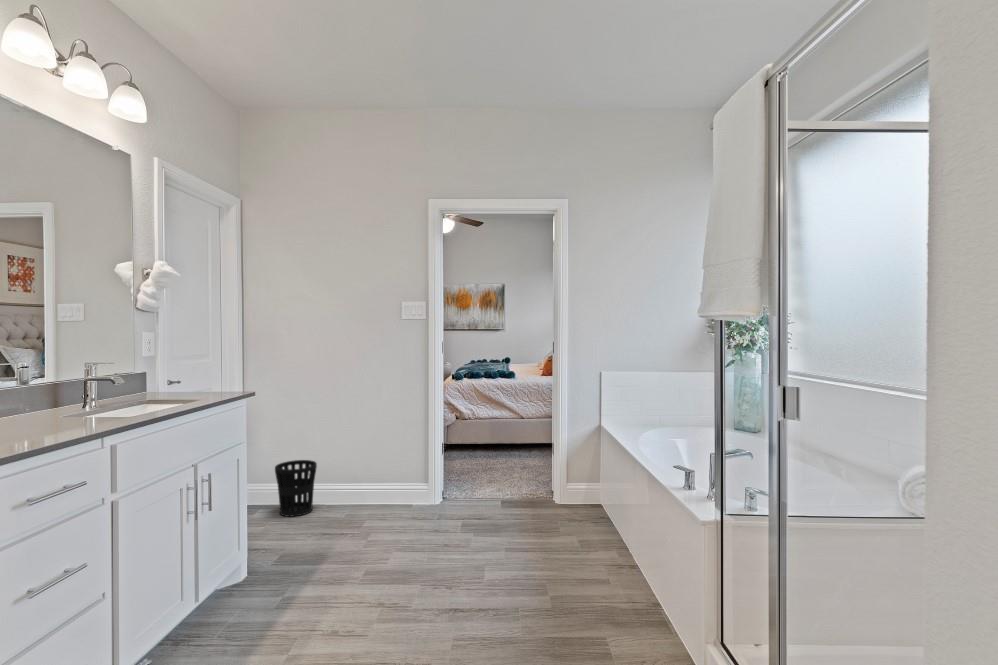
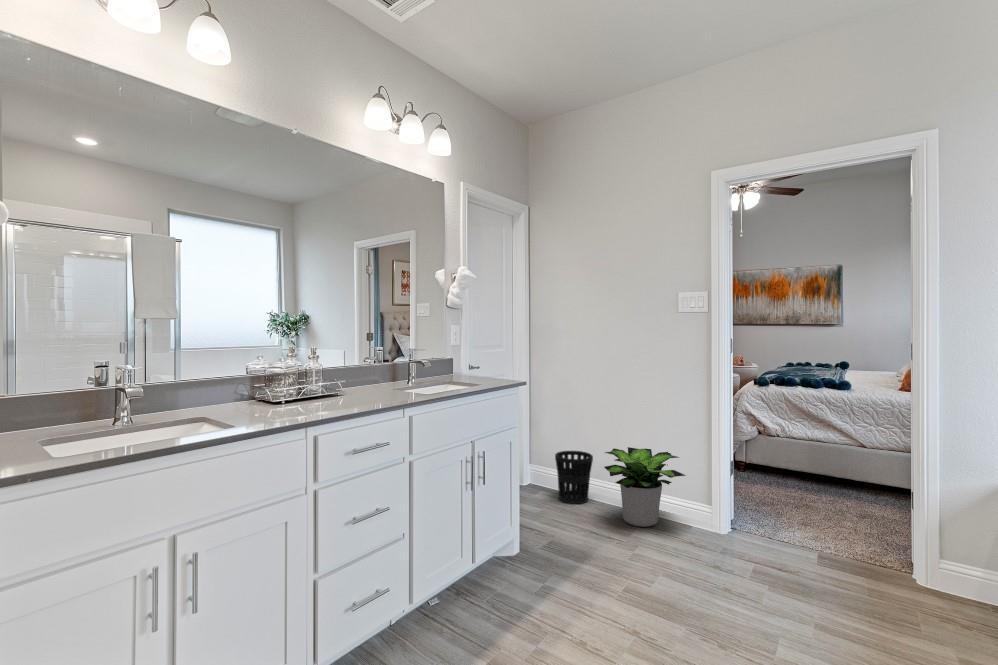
potted plant: none [331,446,413,524] -> present [604,447,685,527]

